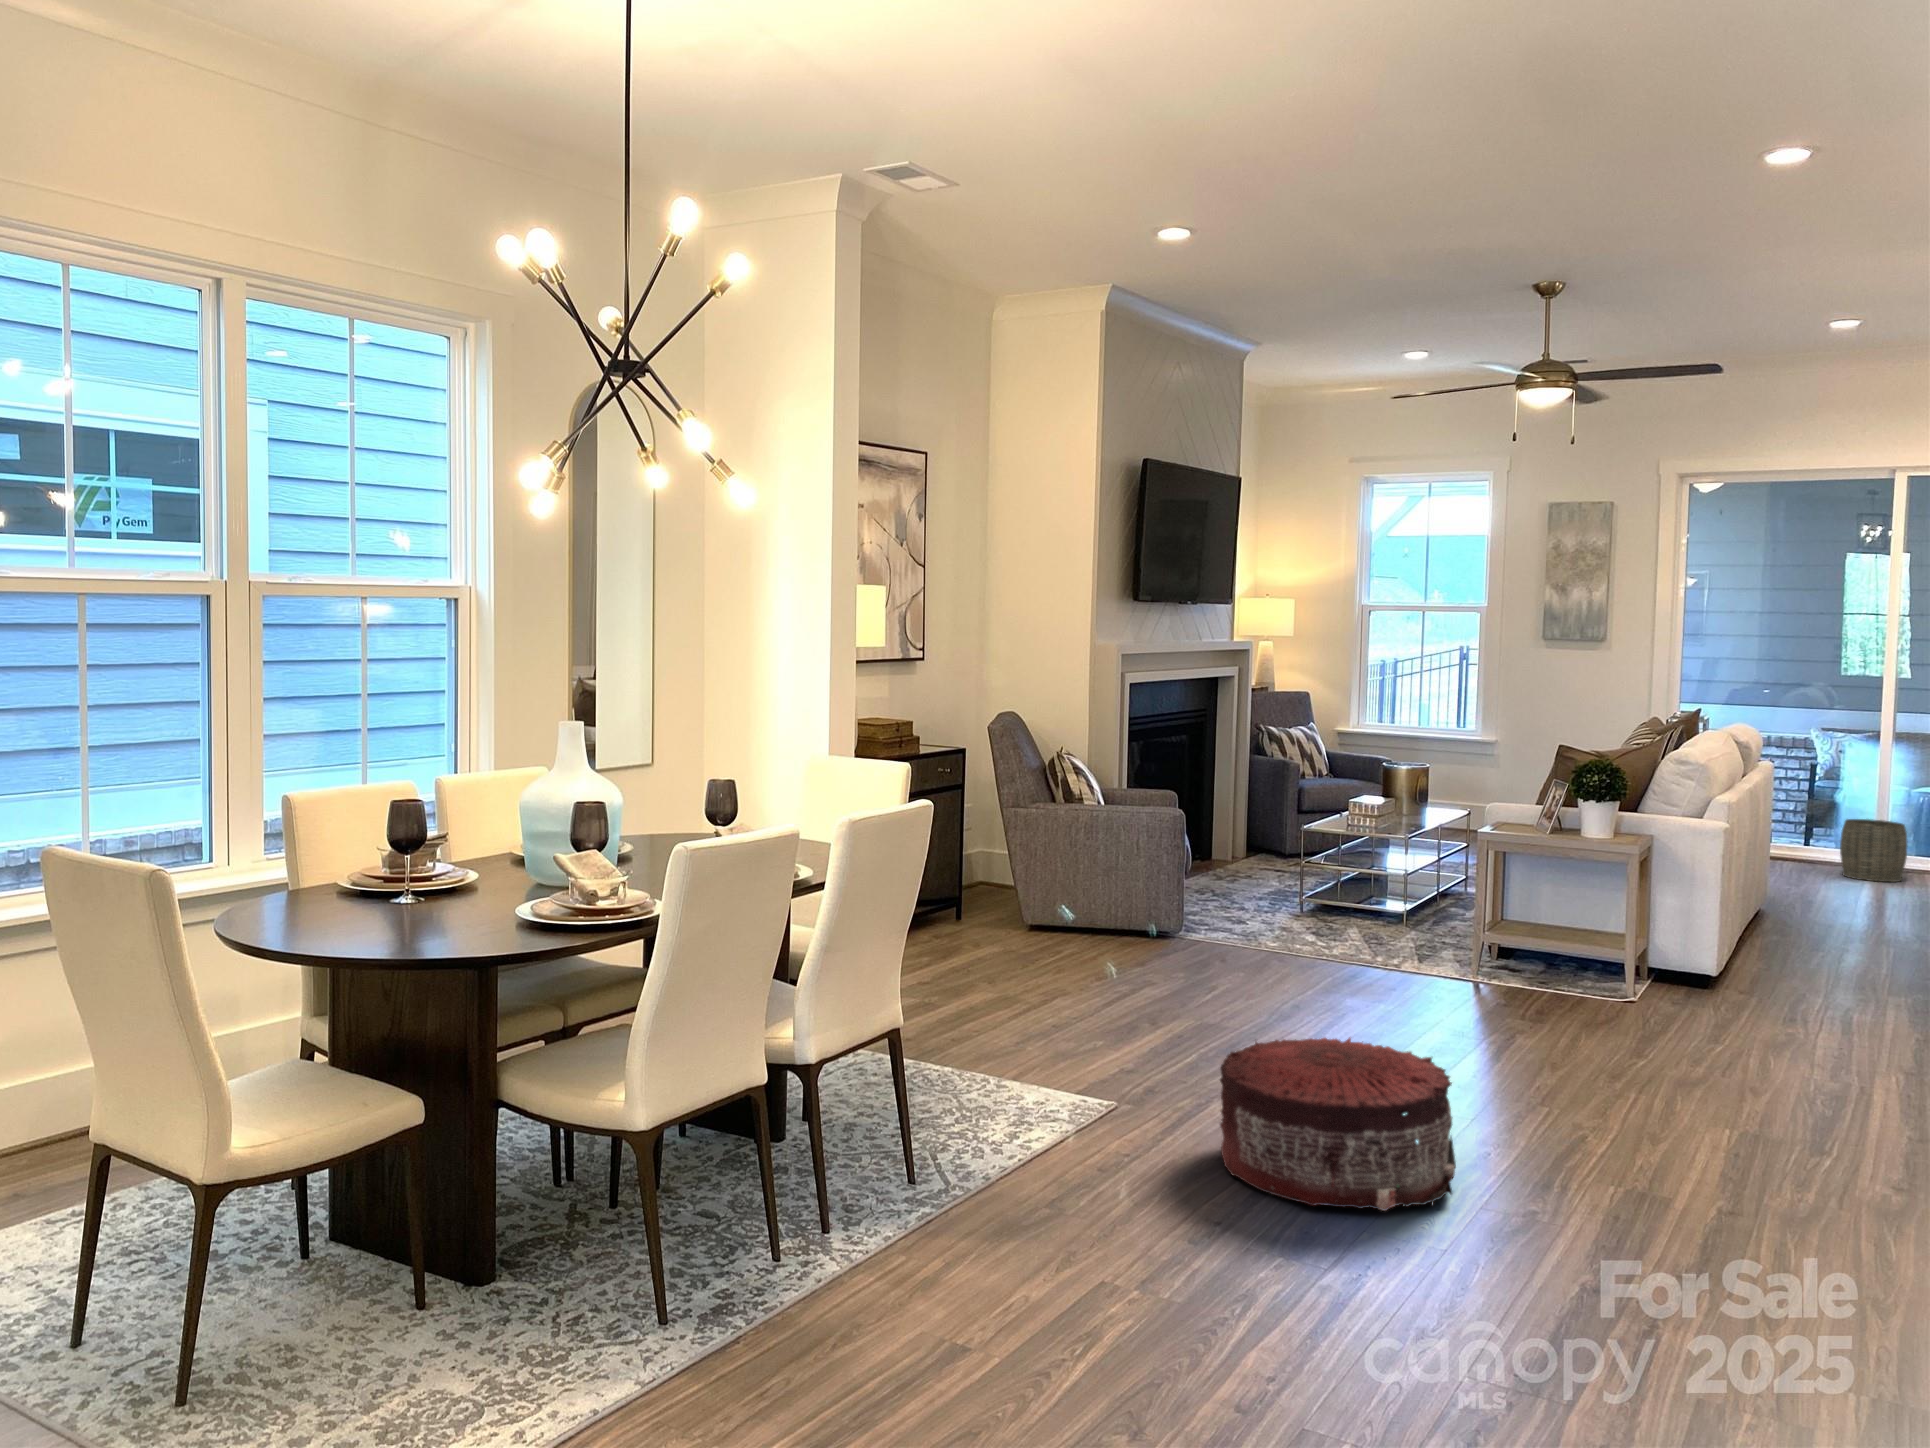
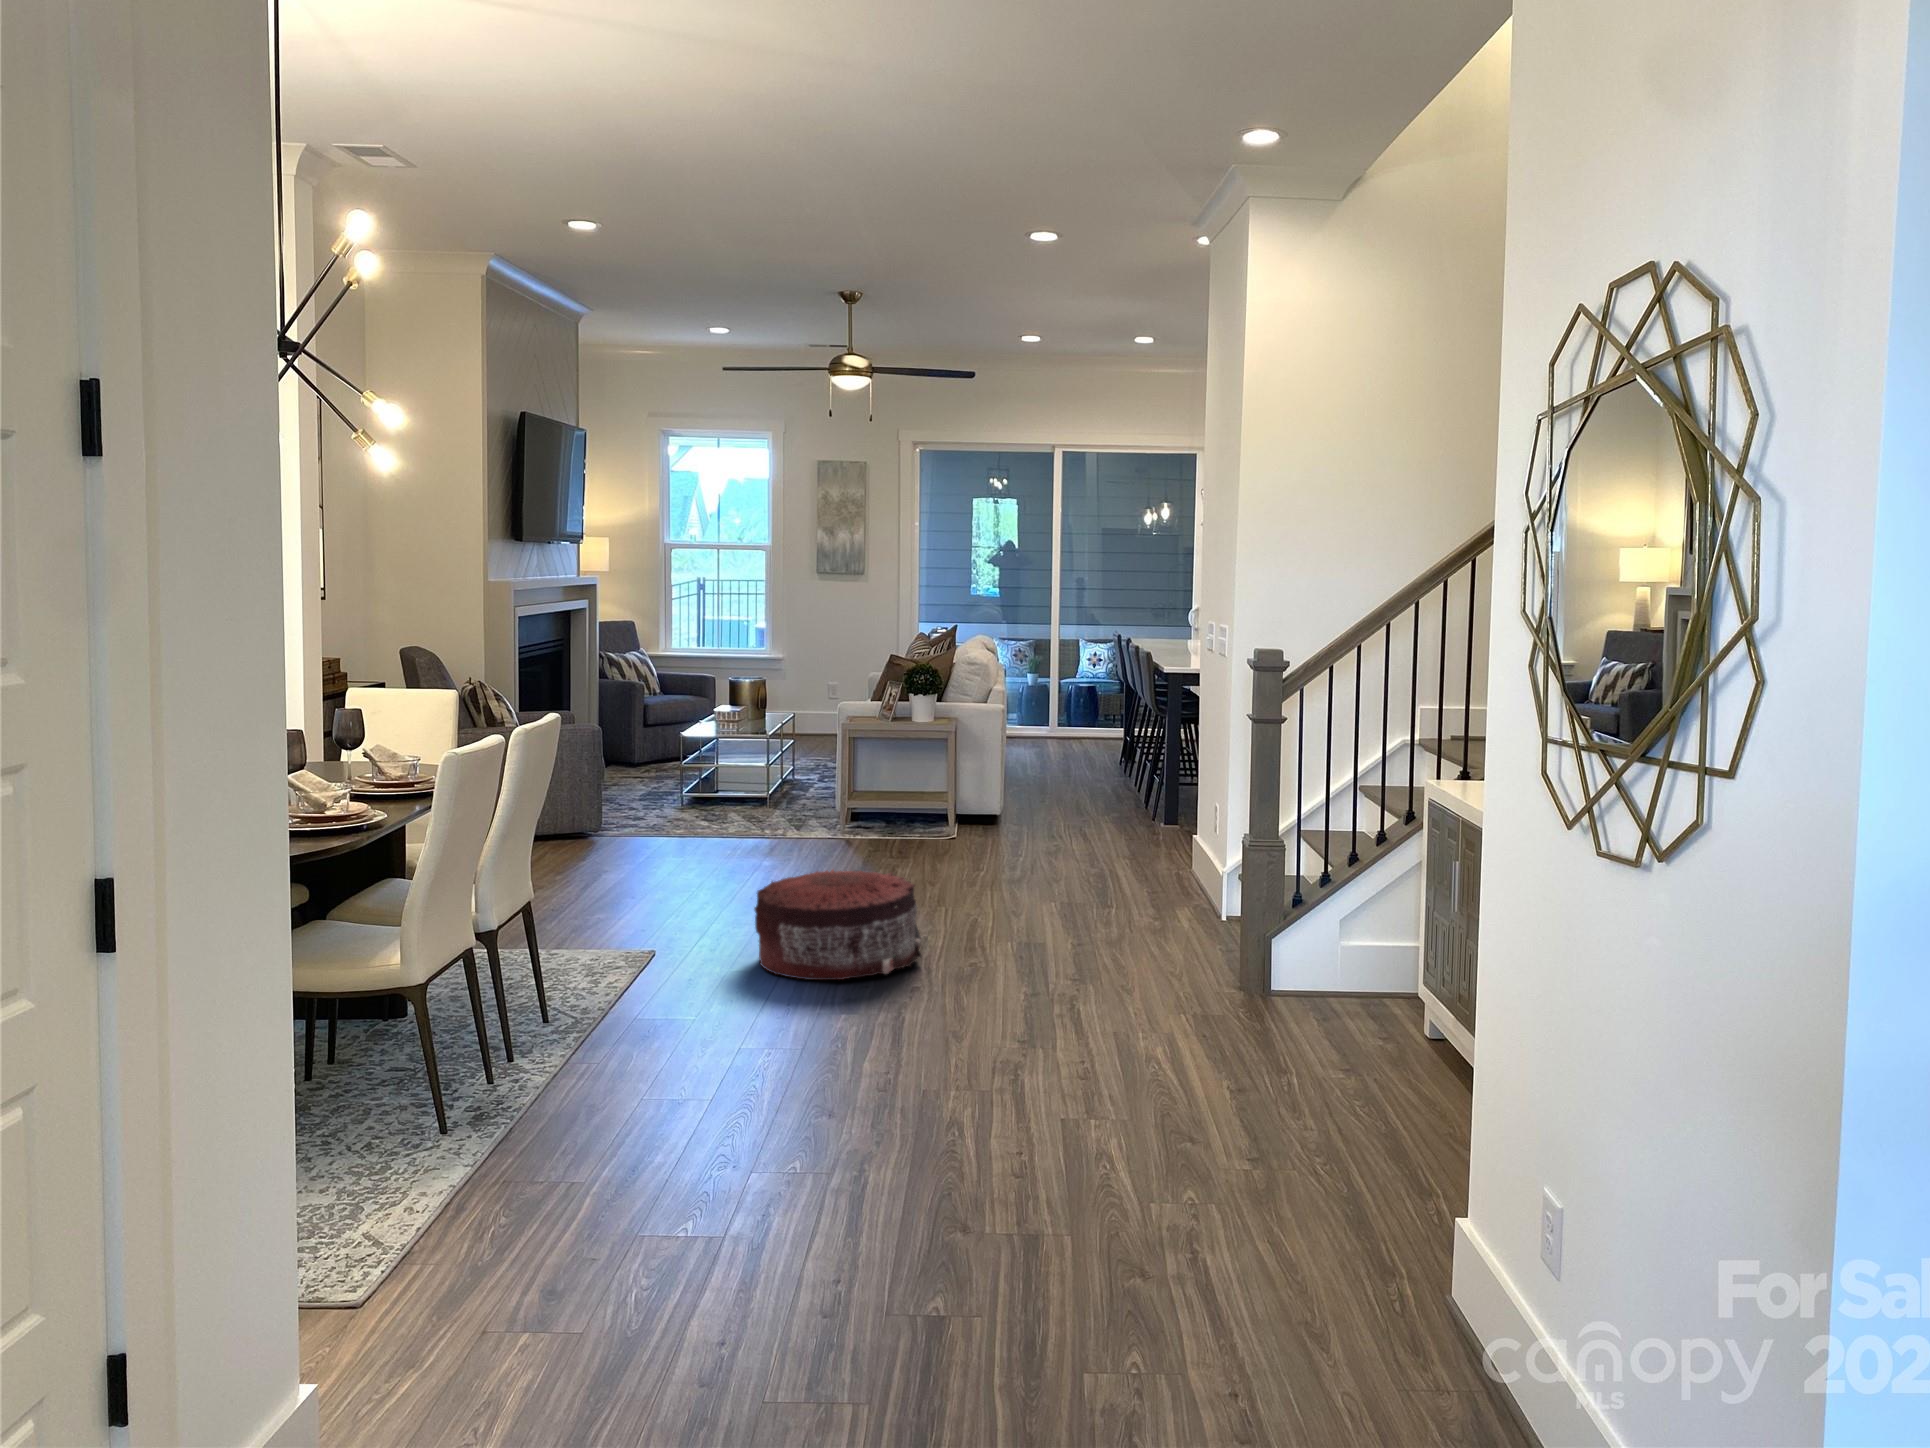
woven basket: present [1840,819,1908,882] -> none [1029,702,1069,745]

